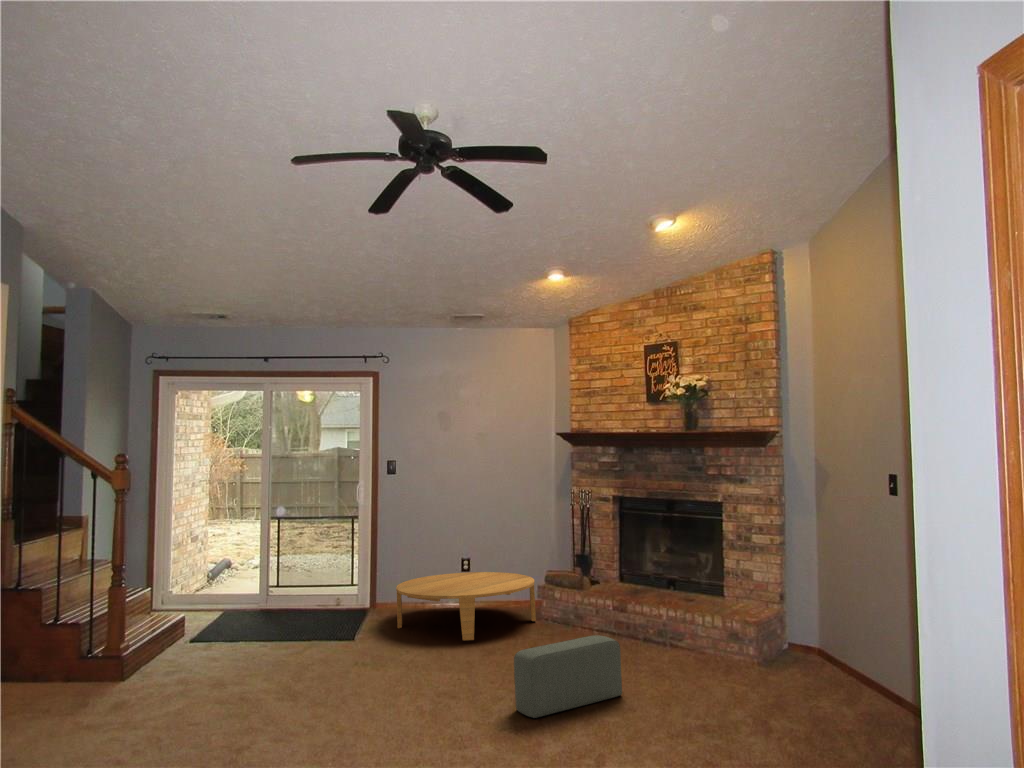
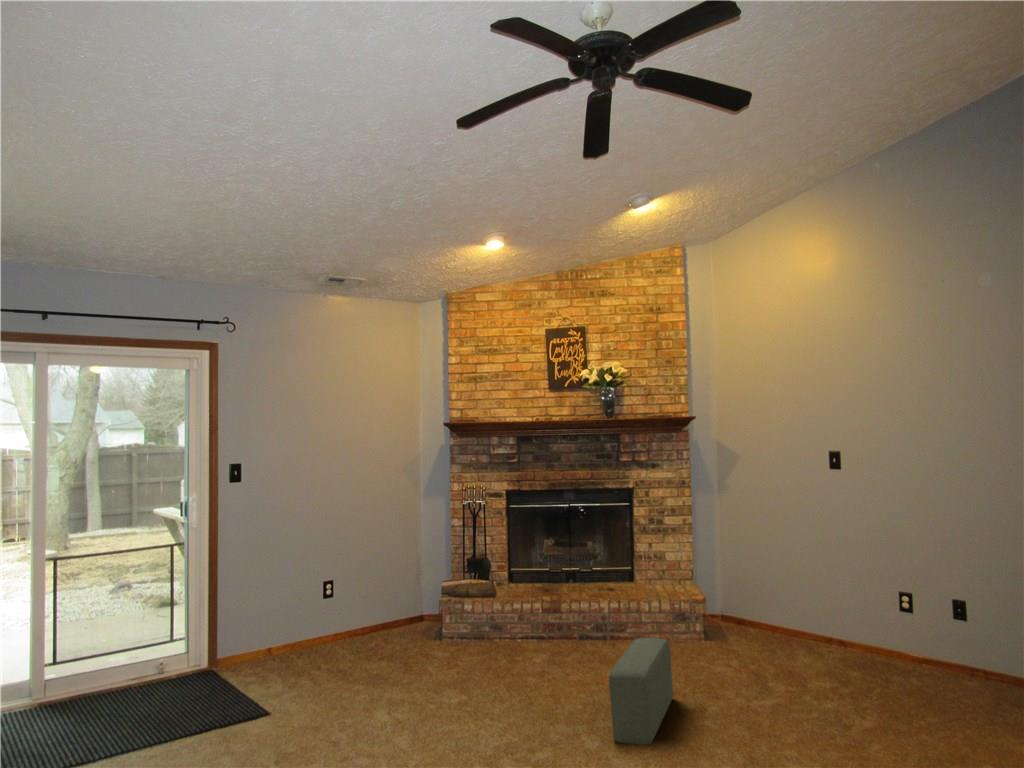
coffee table: present [396,572,536,640] -> none [277,591,453,685]

